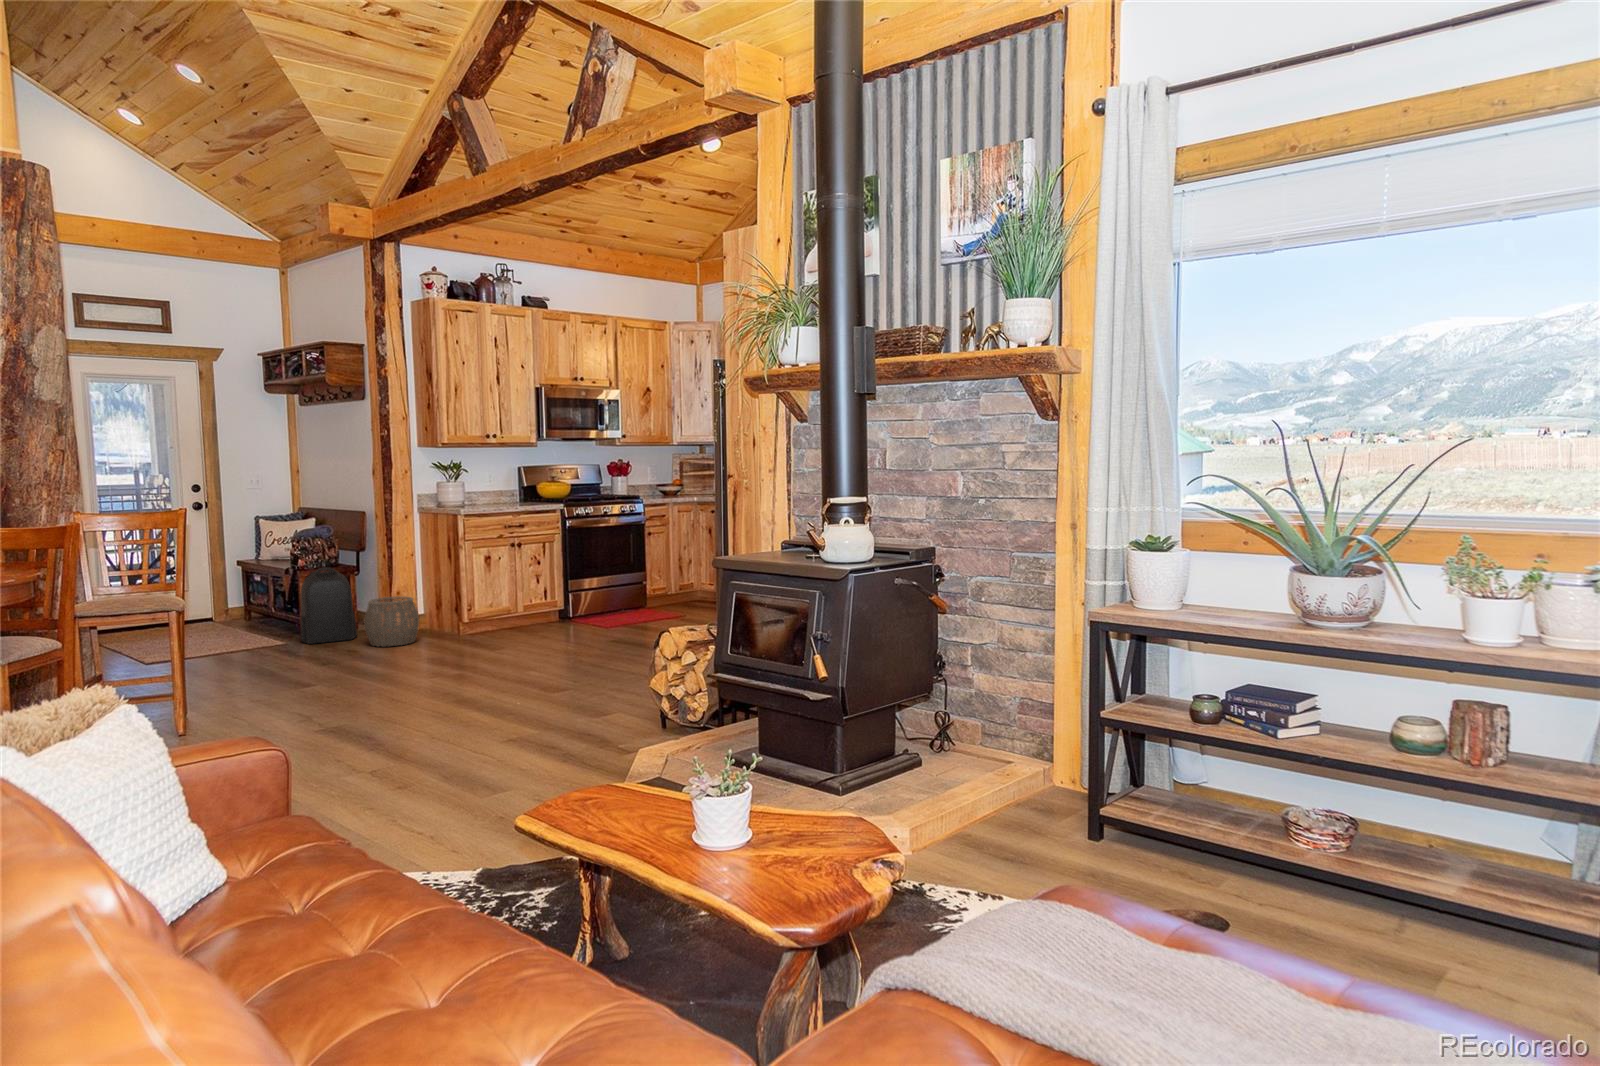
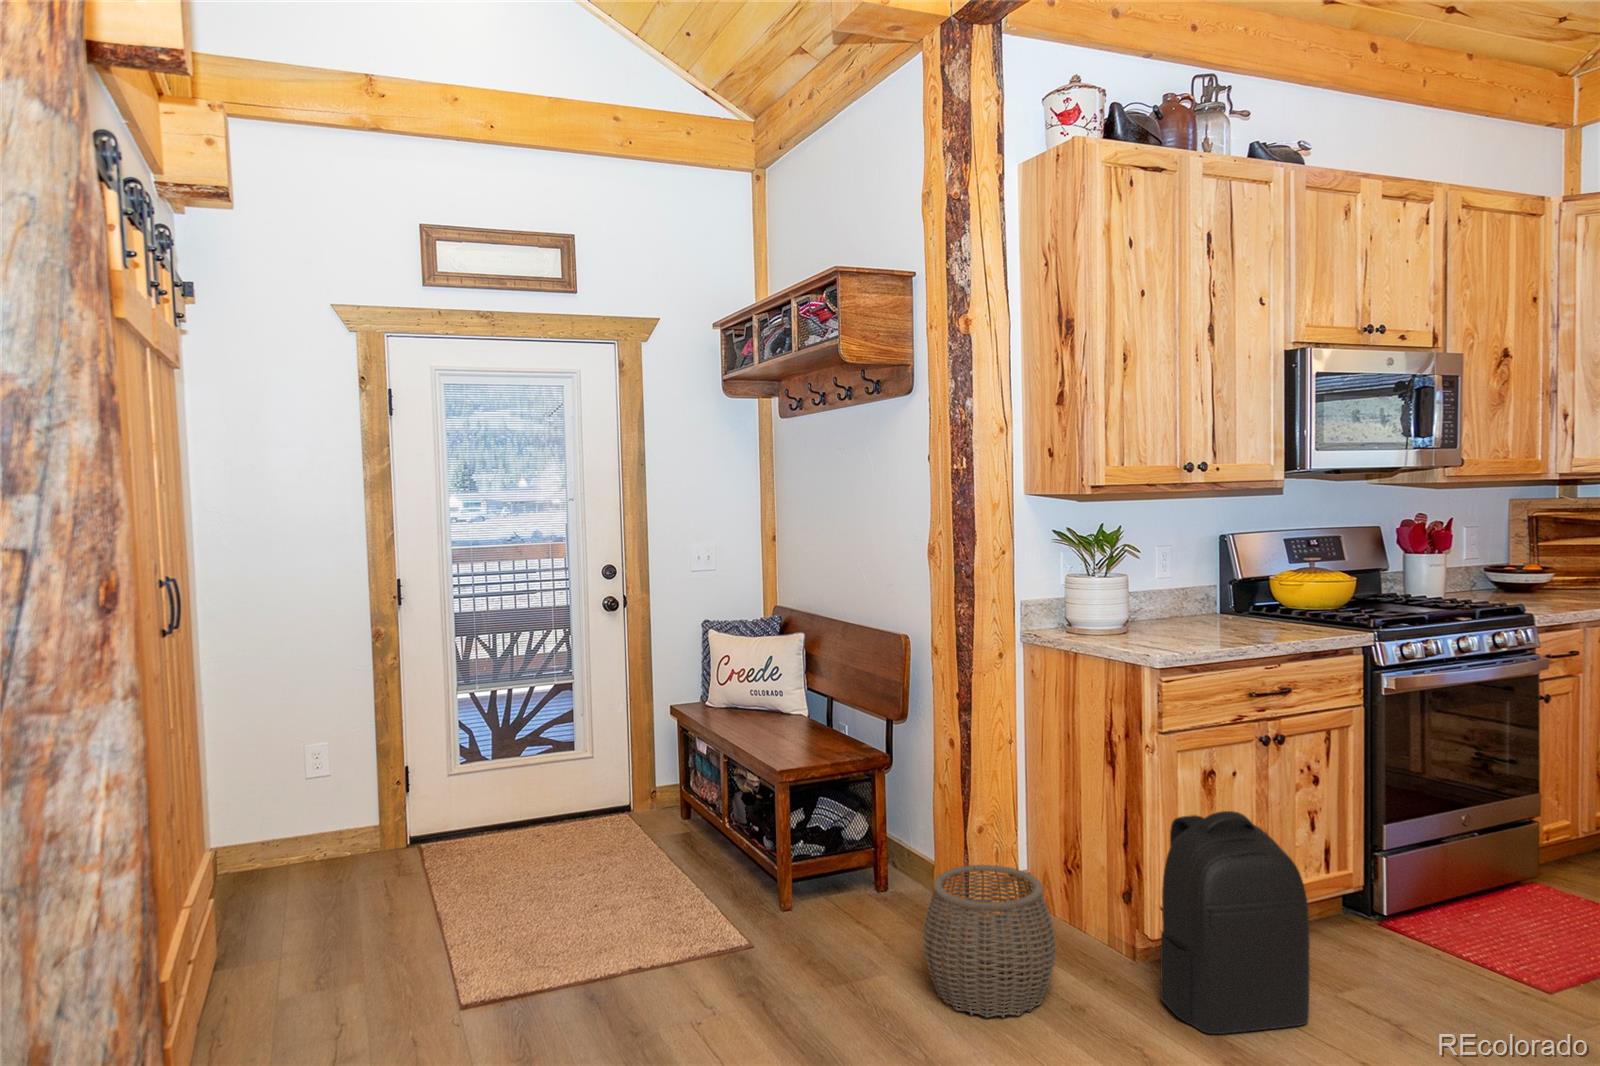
backpack: present [300,567,357,644] -> present [1160,811,1310,1034]

